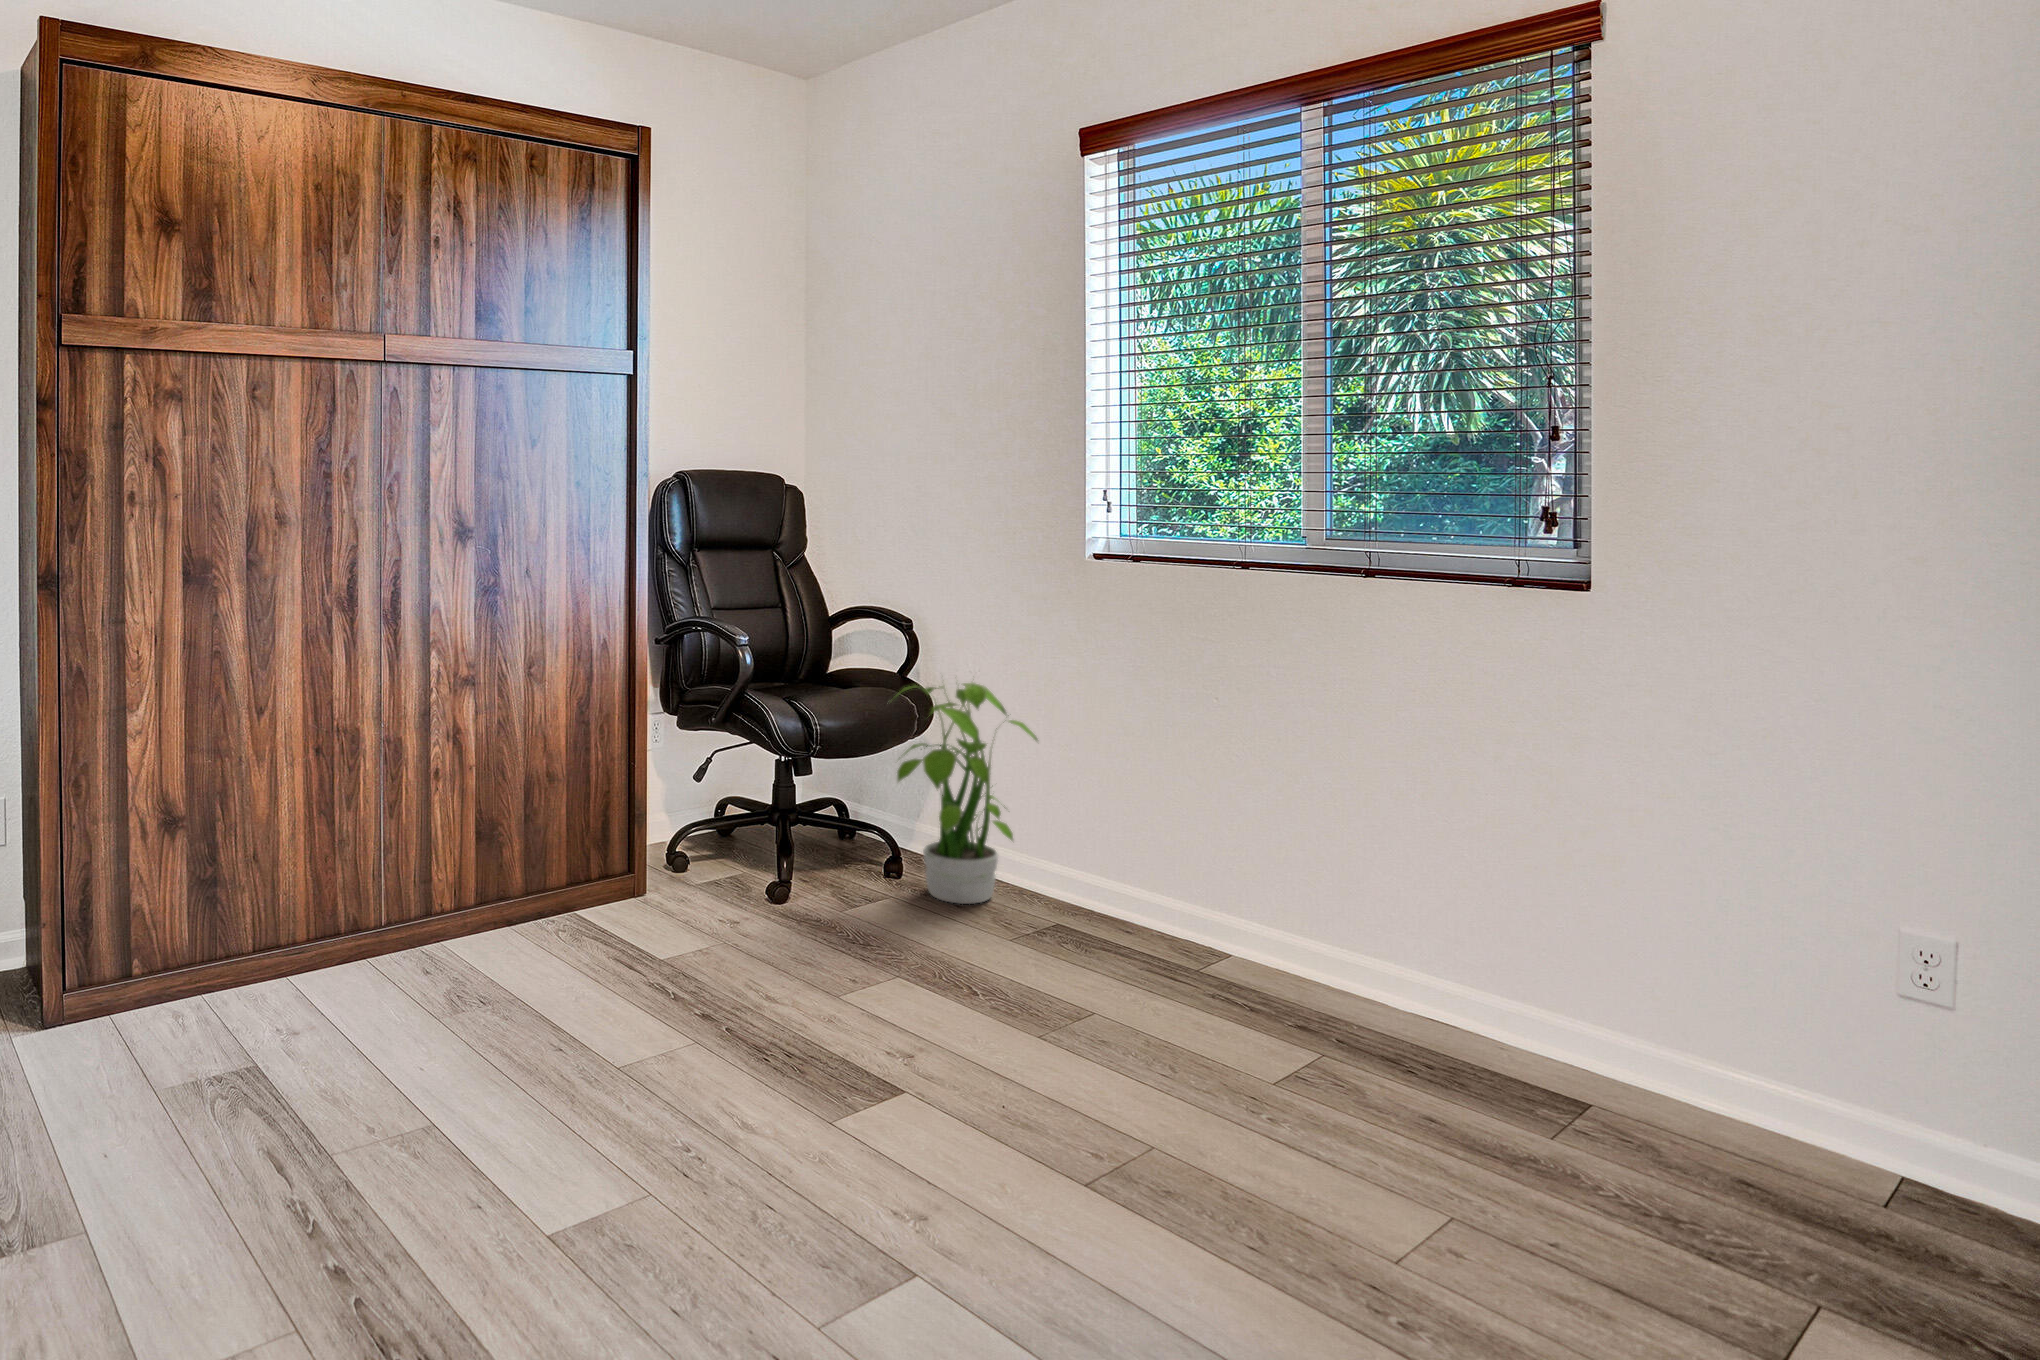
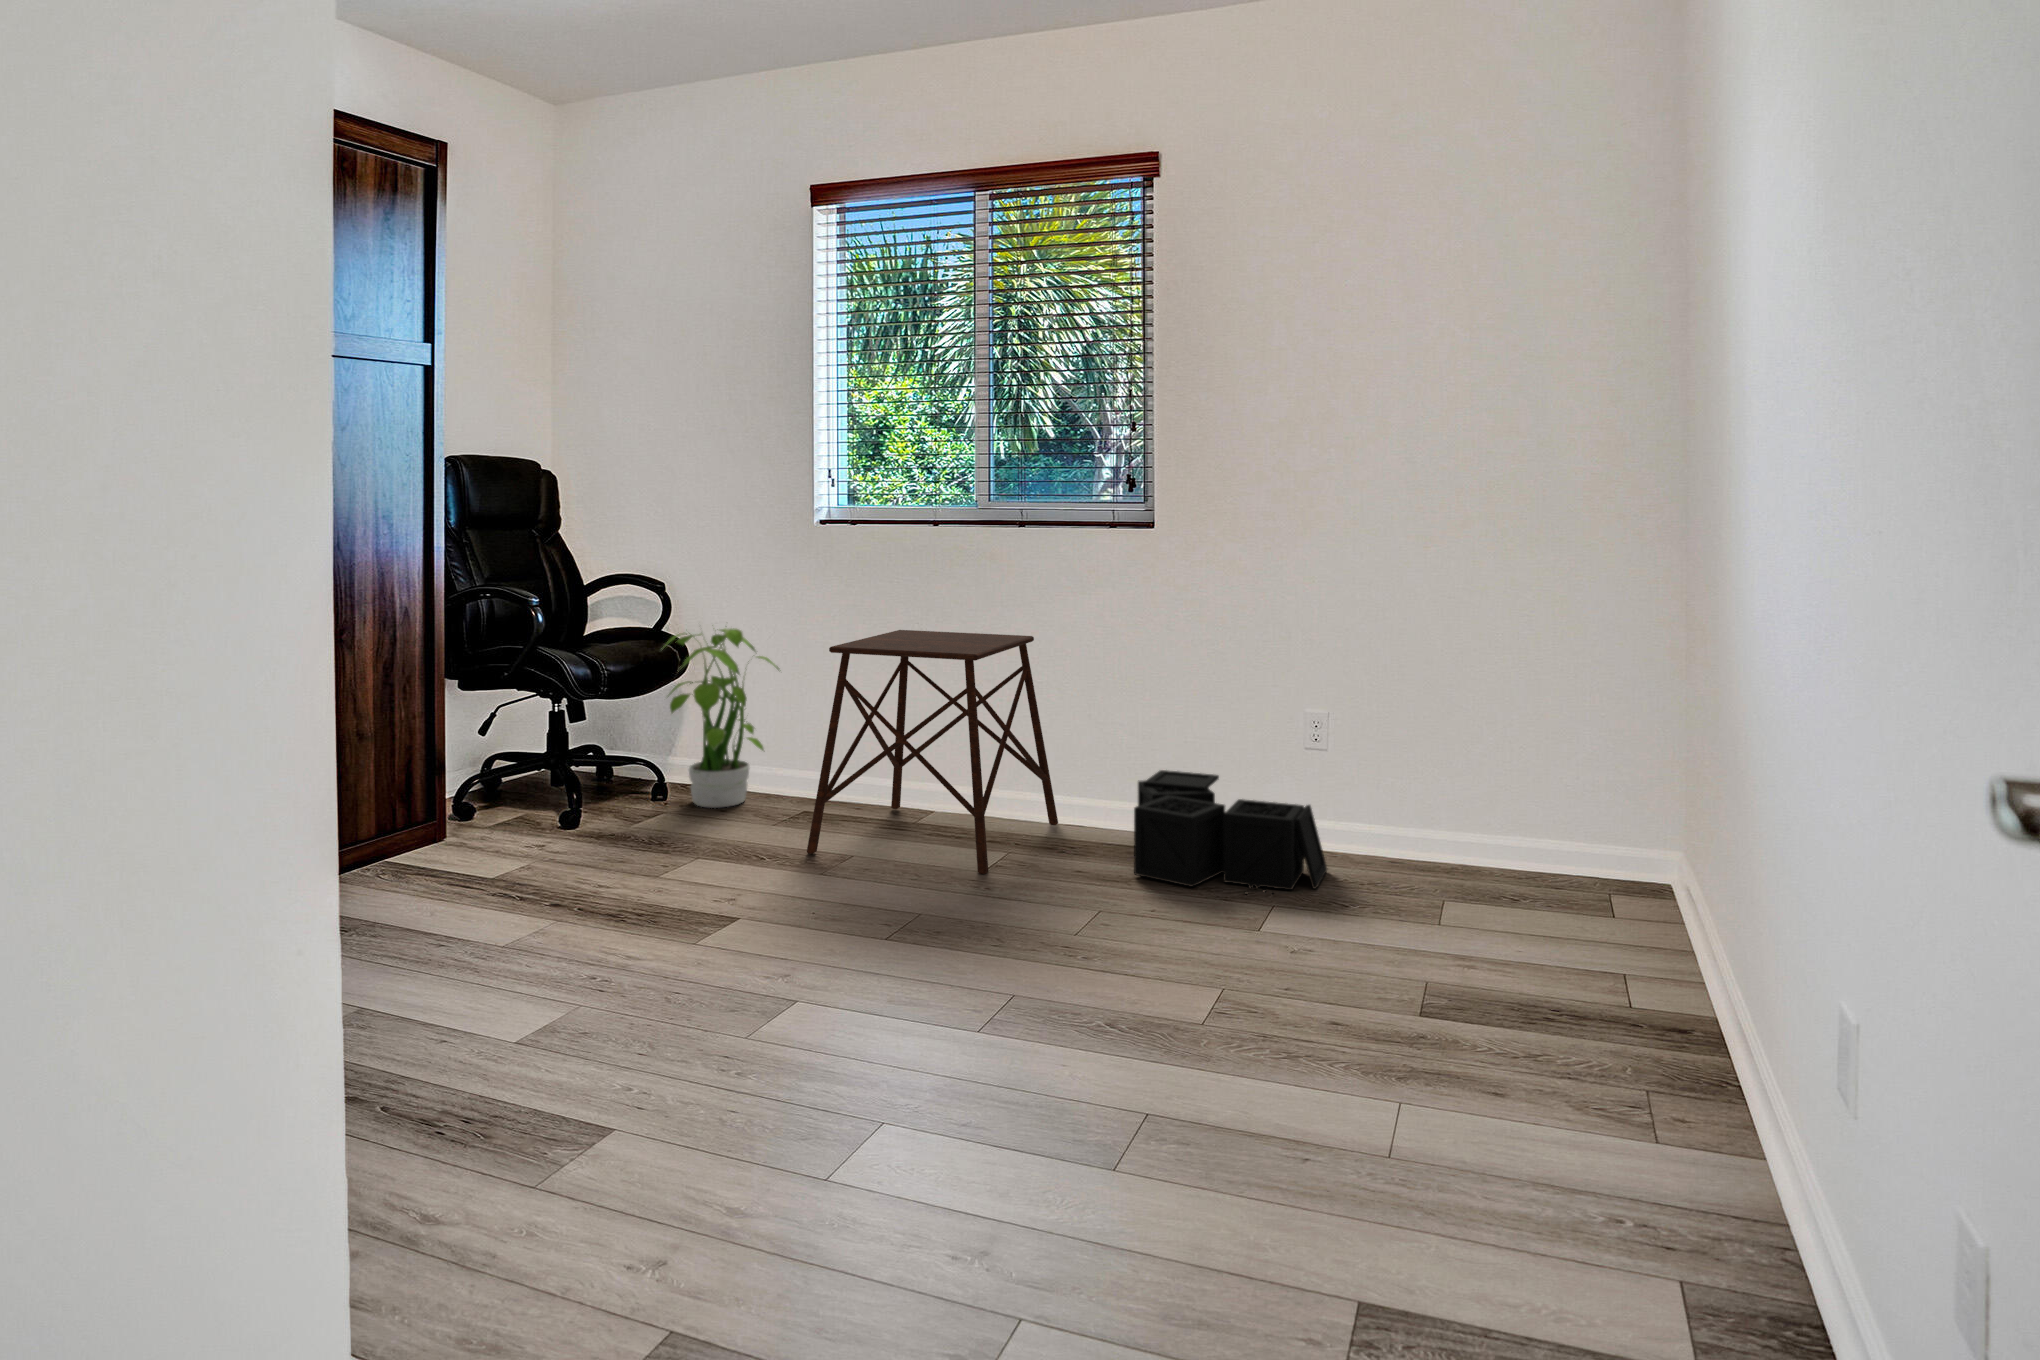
side table: none [1035,708,1423,1090] -> present [807,630,1058,874]
storage bin: none [1532,974,1946,1271] -> present [1134,770,1327,895]

